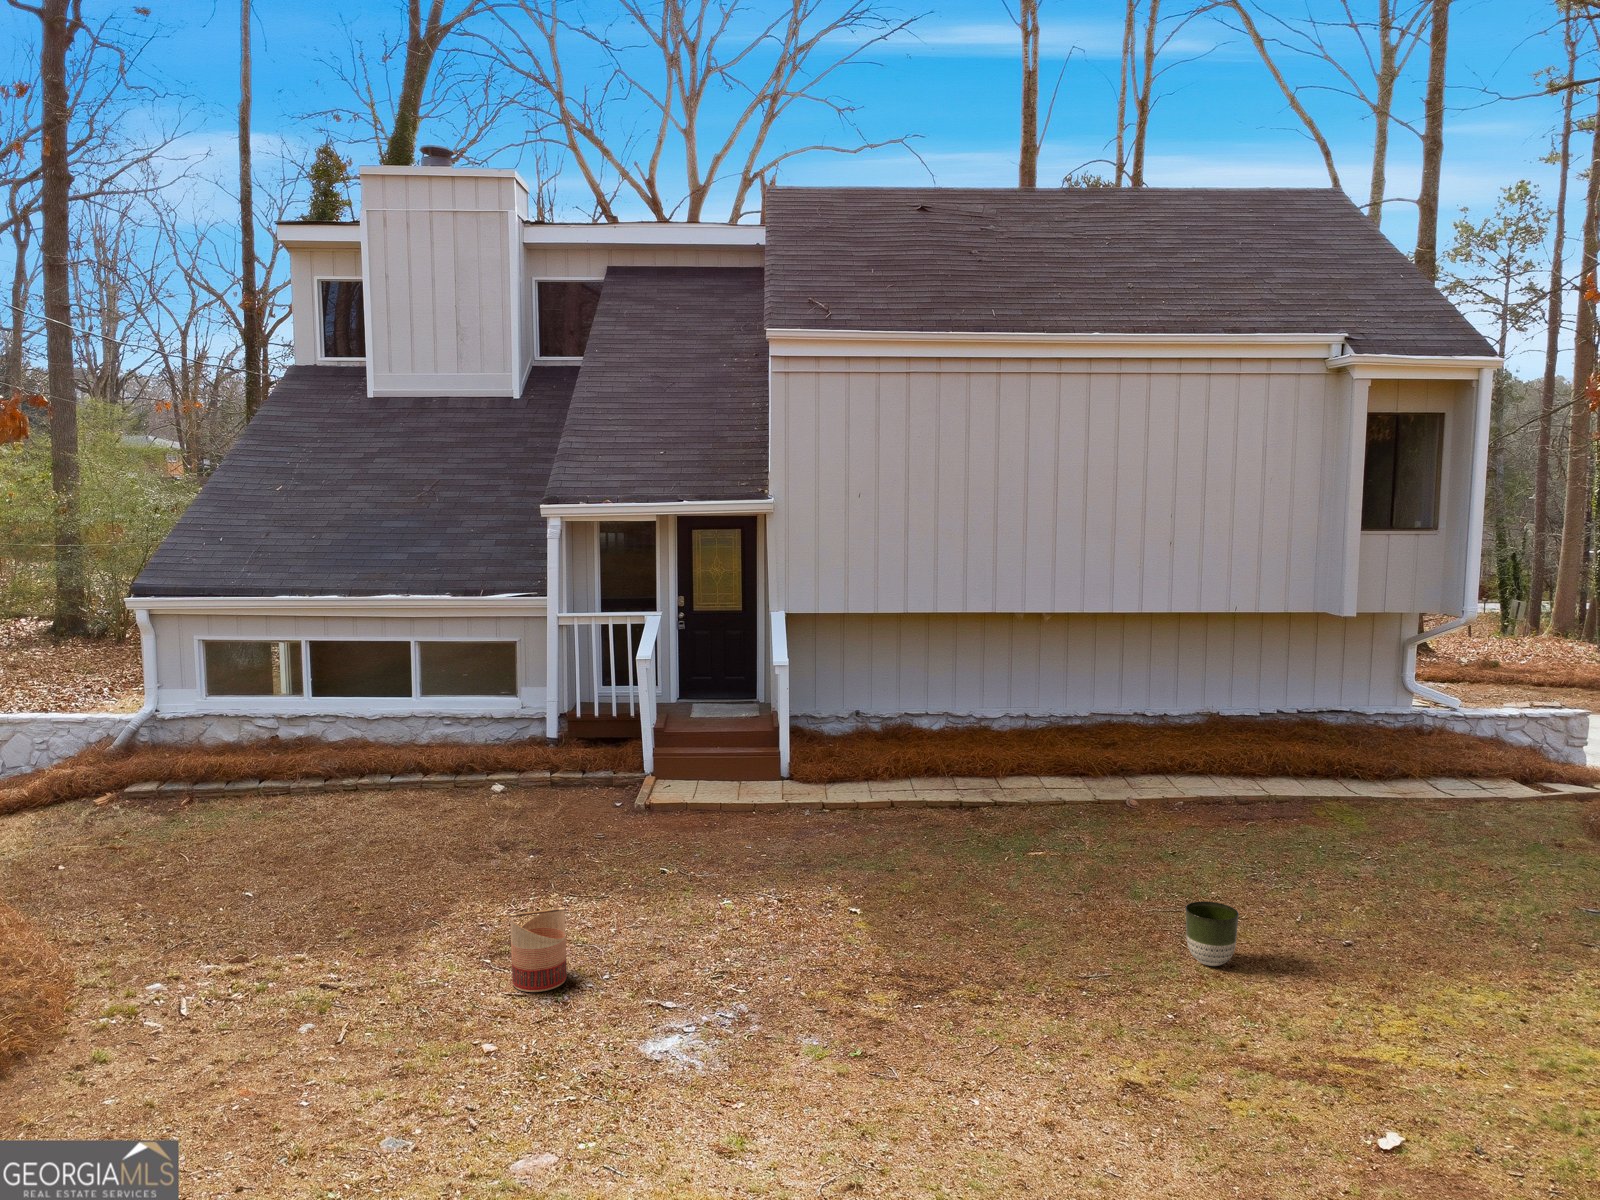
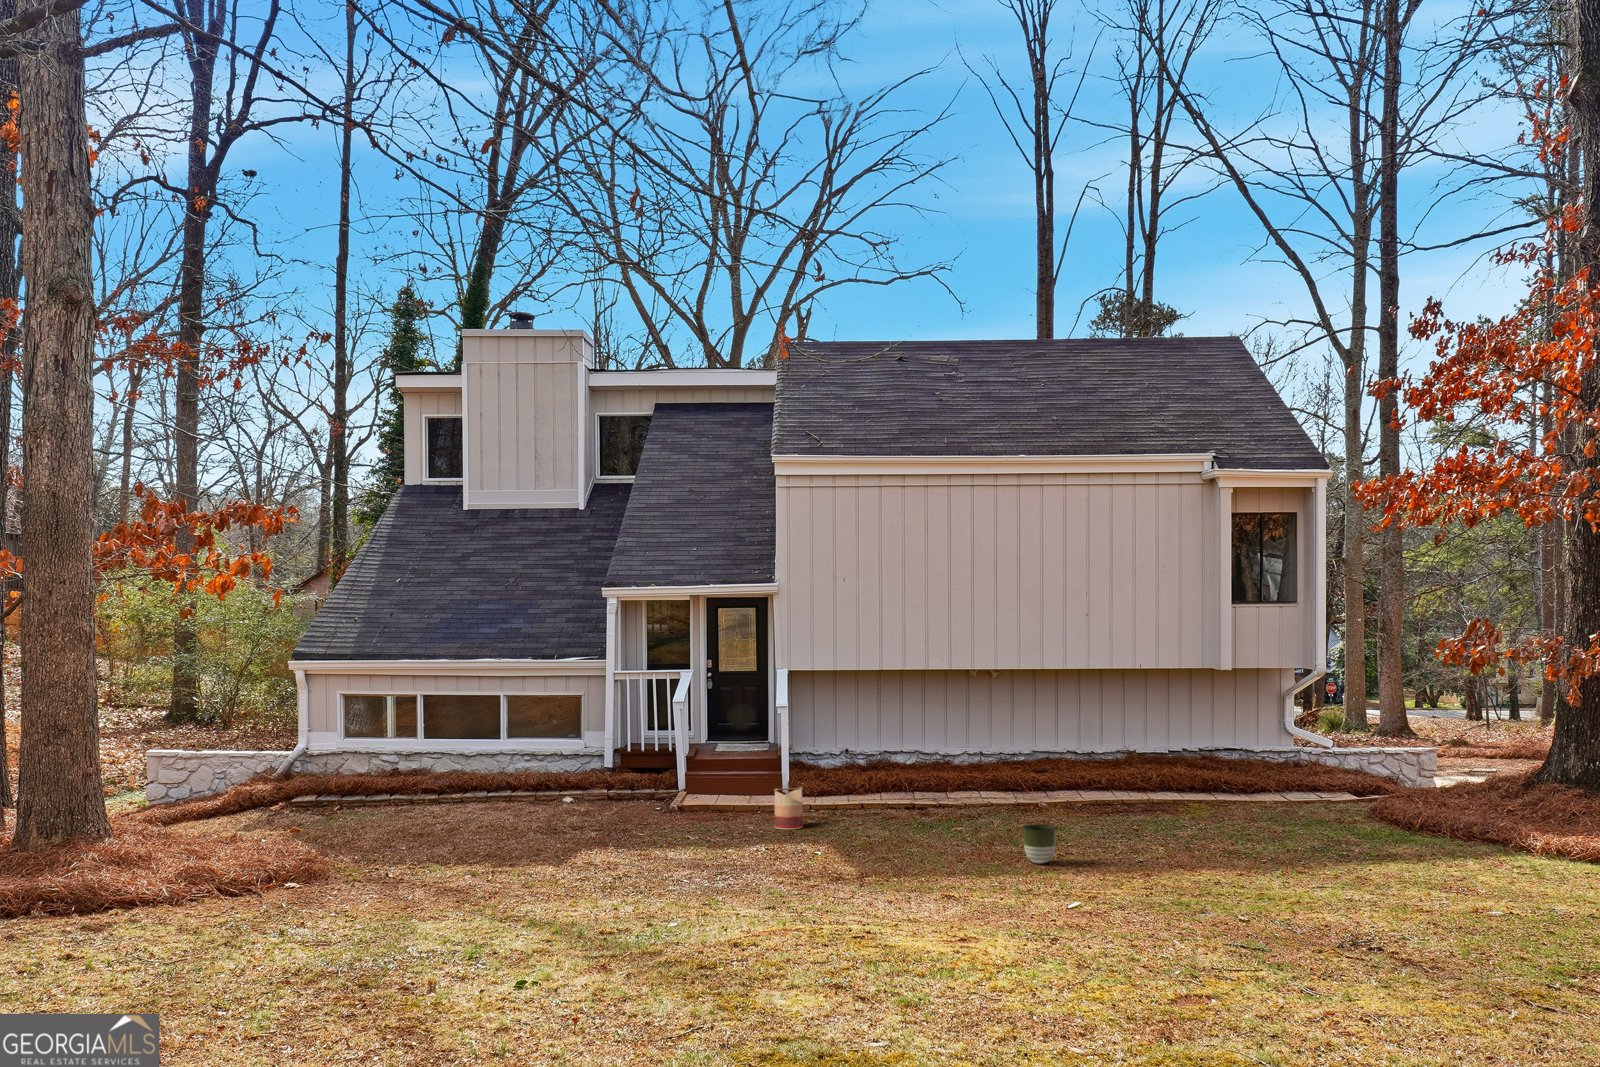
basket: present [509,908,567,992] -> present [774,788,803,830]

